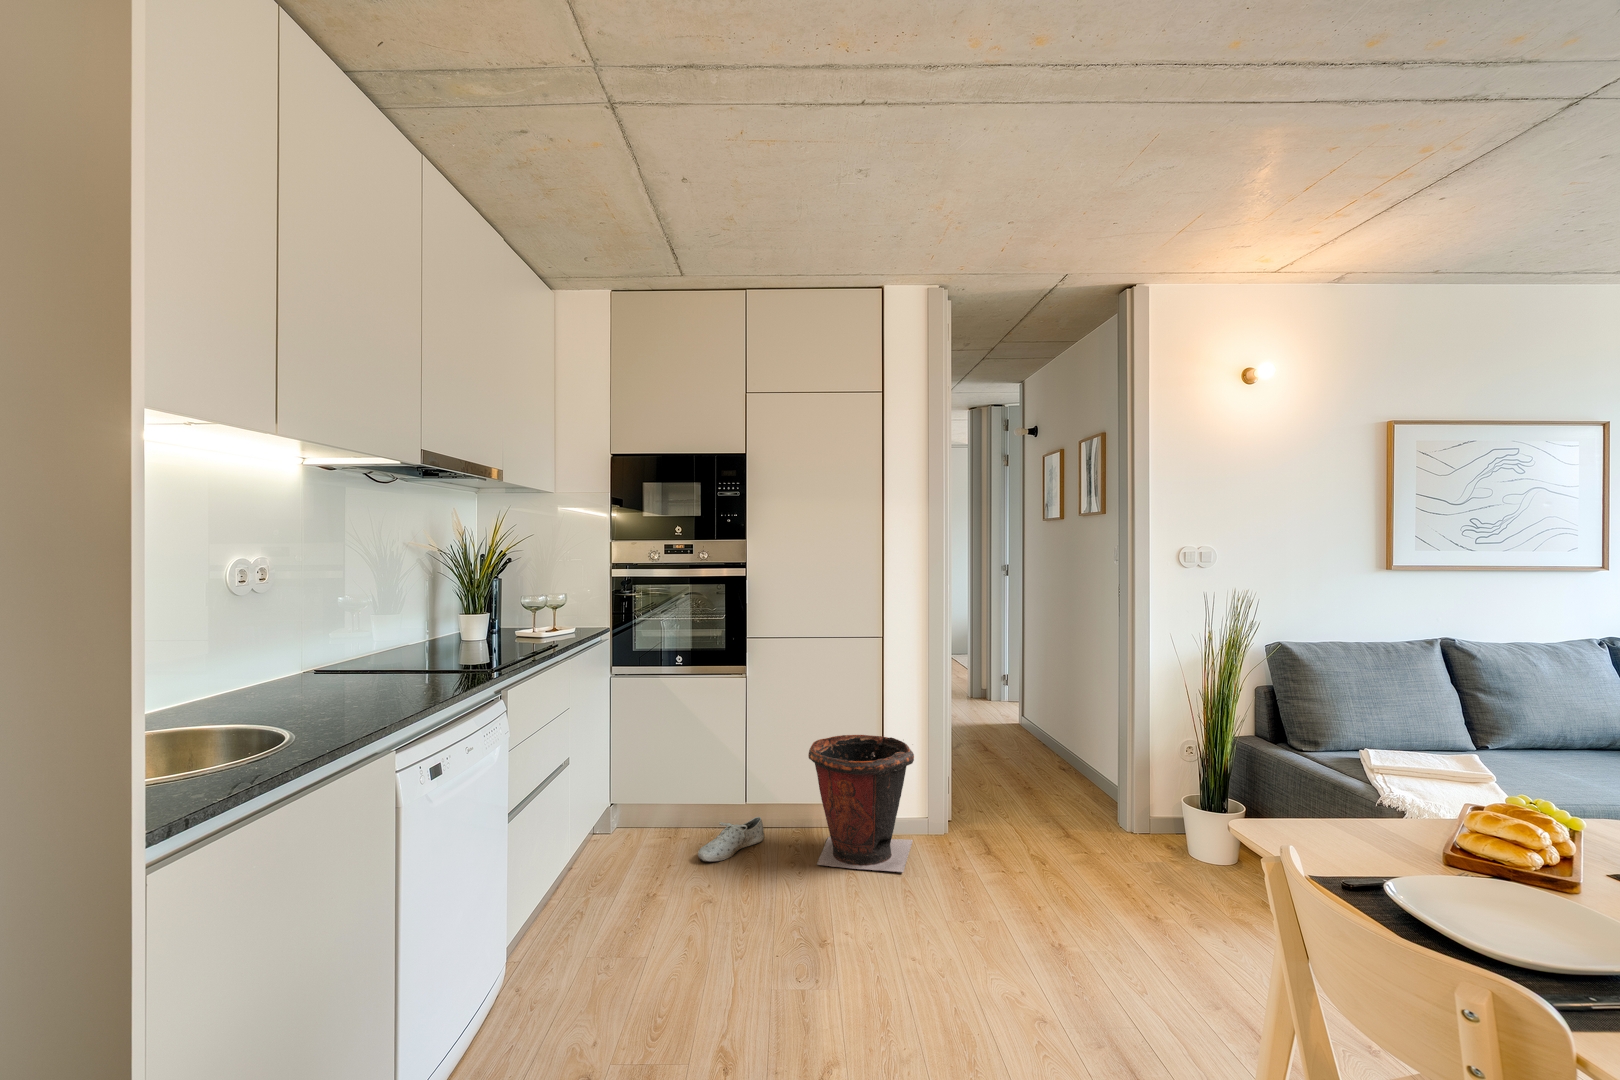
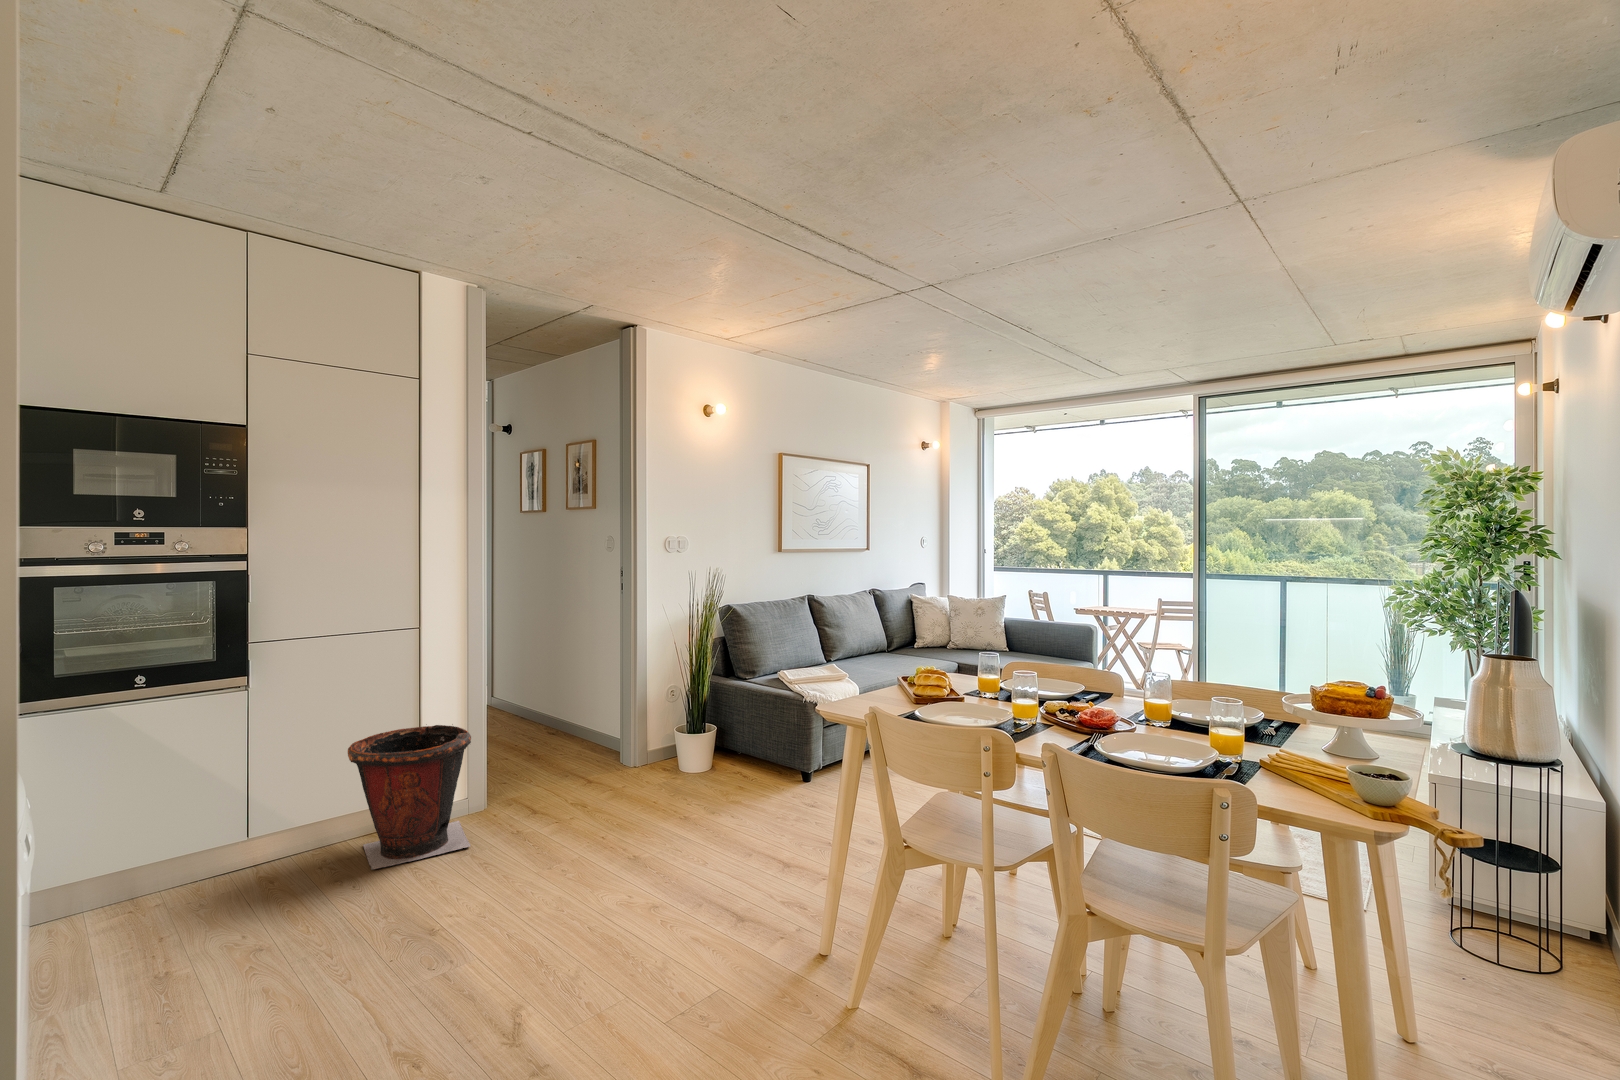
shoe: present [698,817,764,862] -> none [197,847,282,916]

